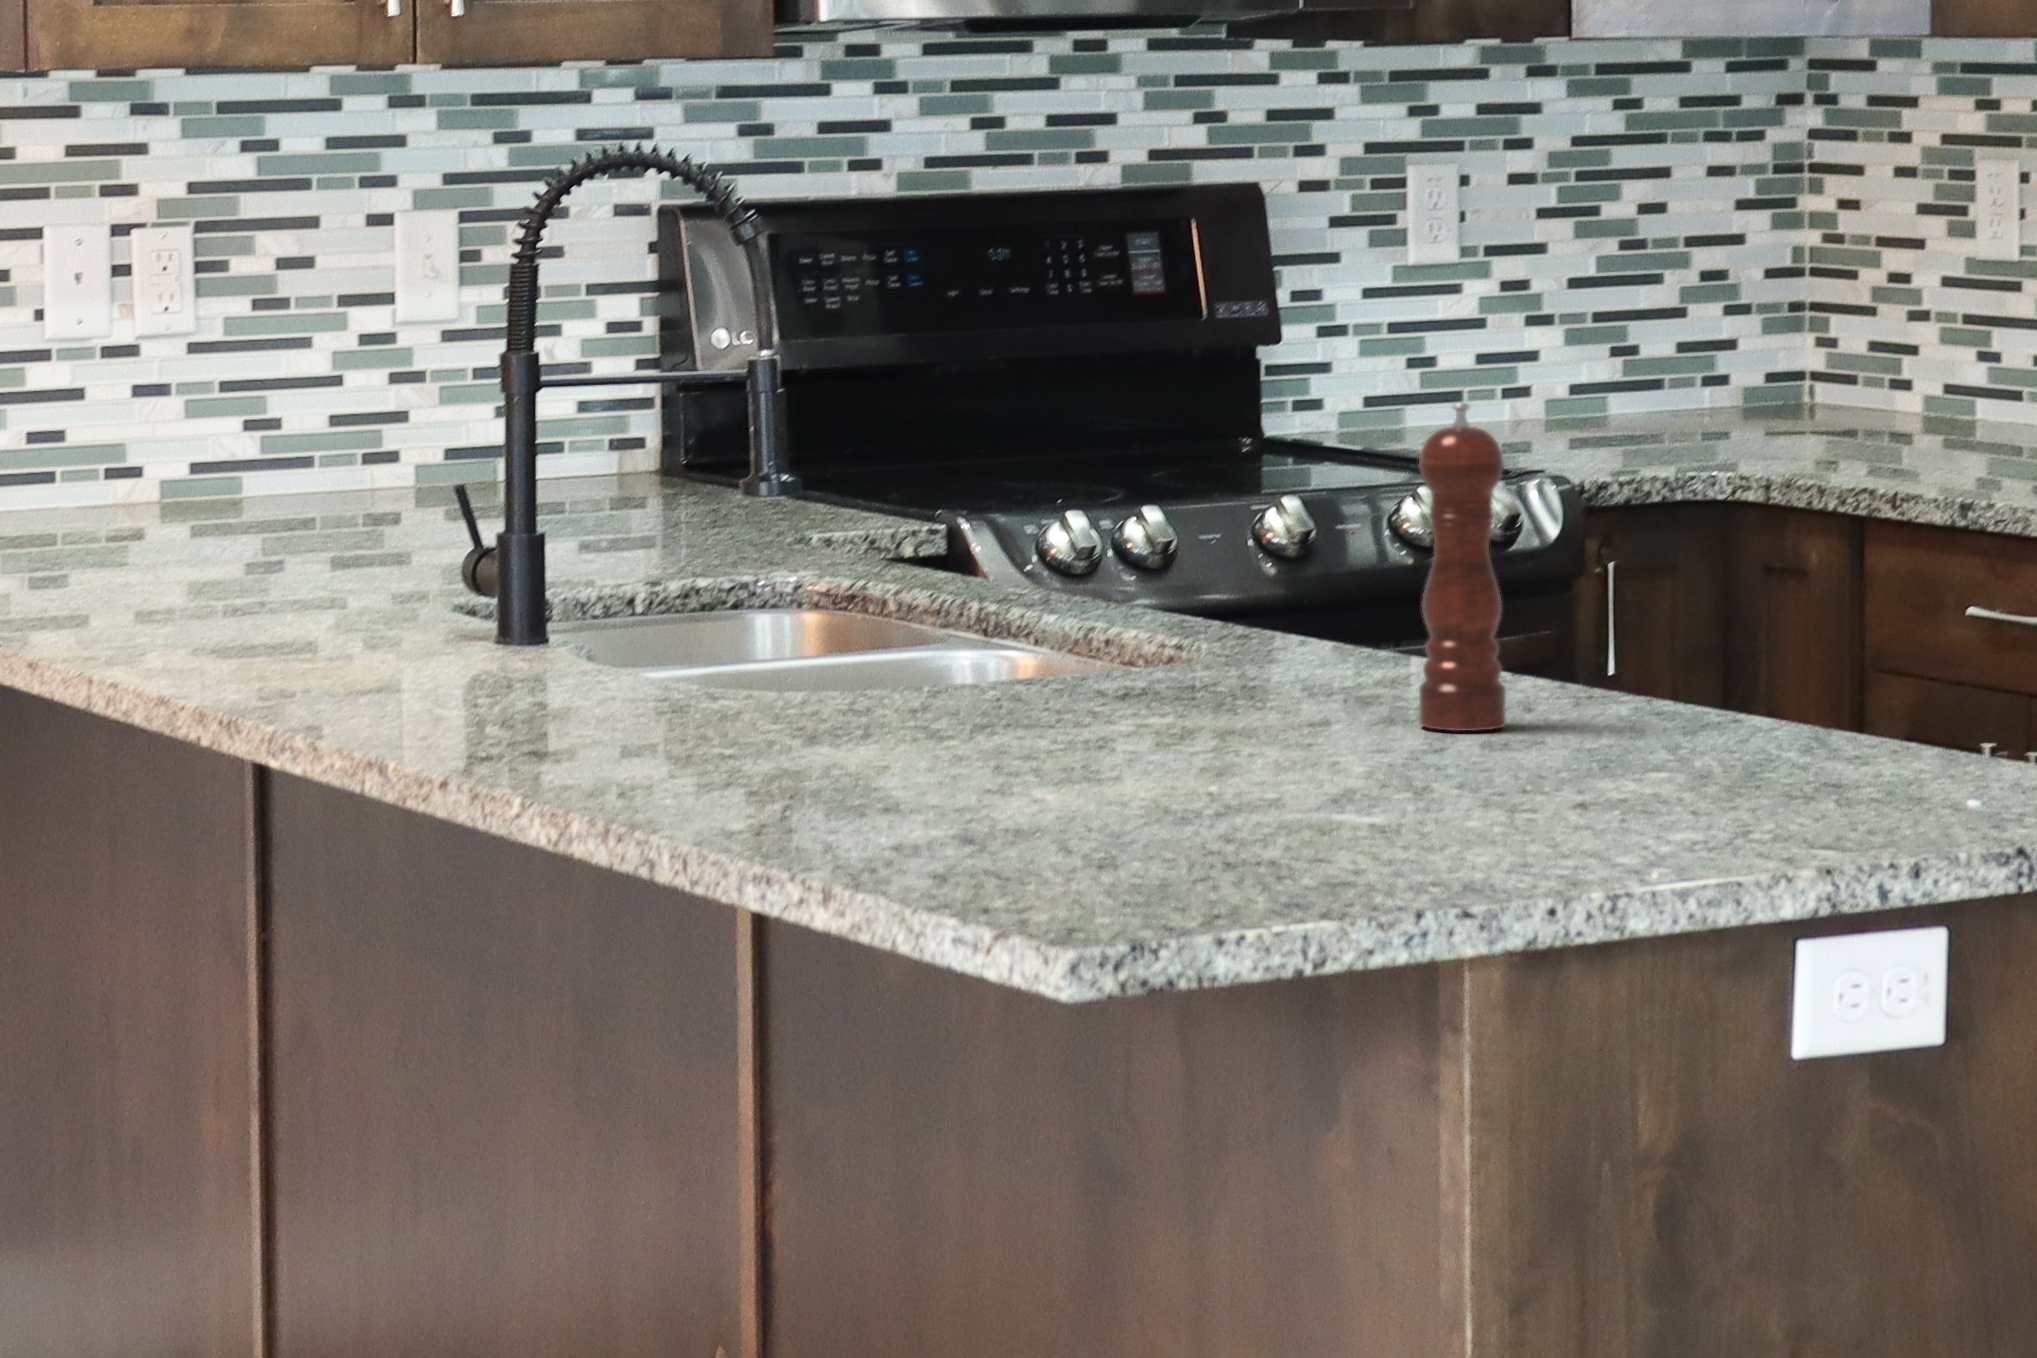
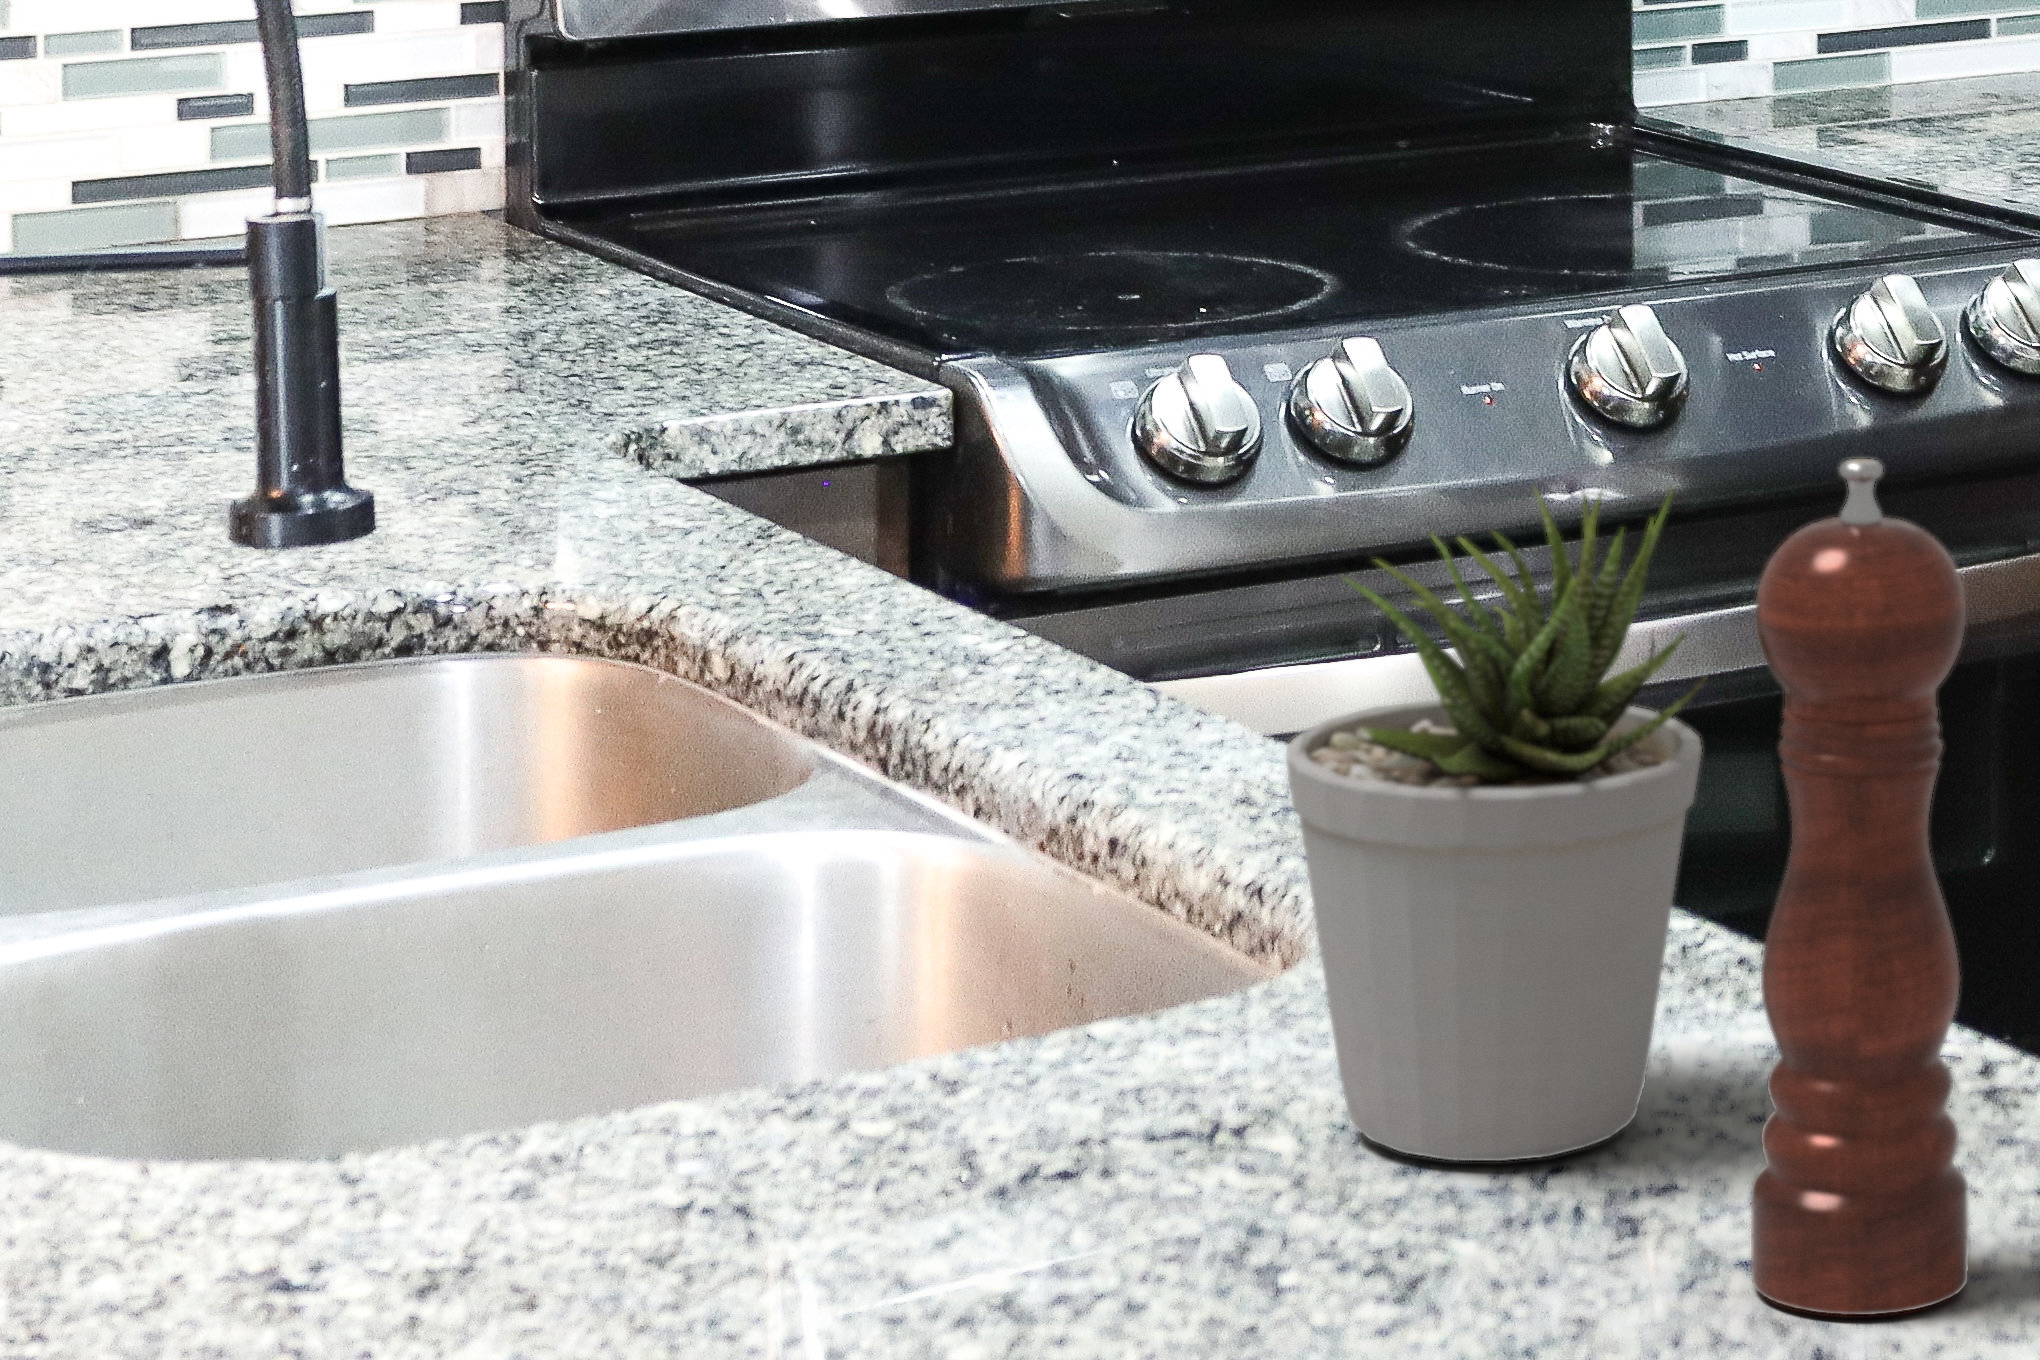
potted plant: none [1217,432,1392,704] -> present [1286,489,1705,1161]

